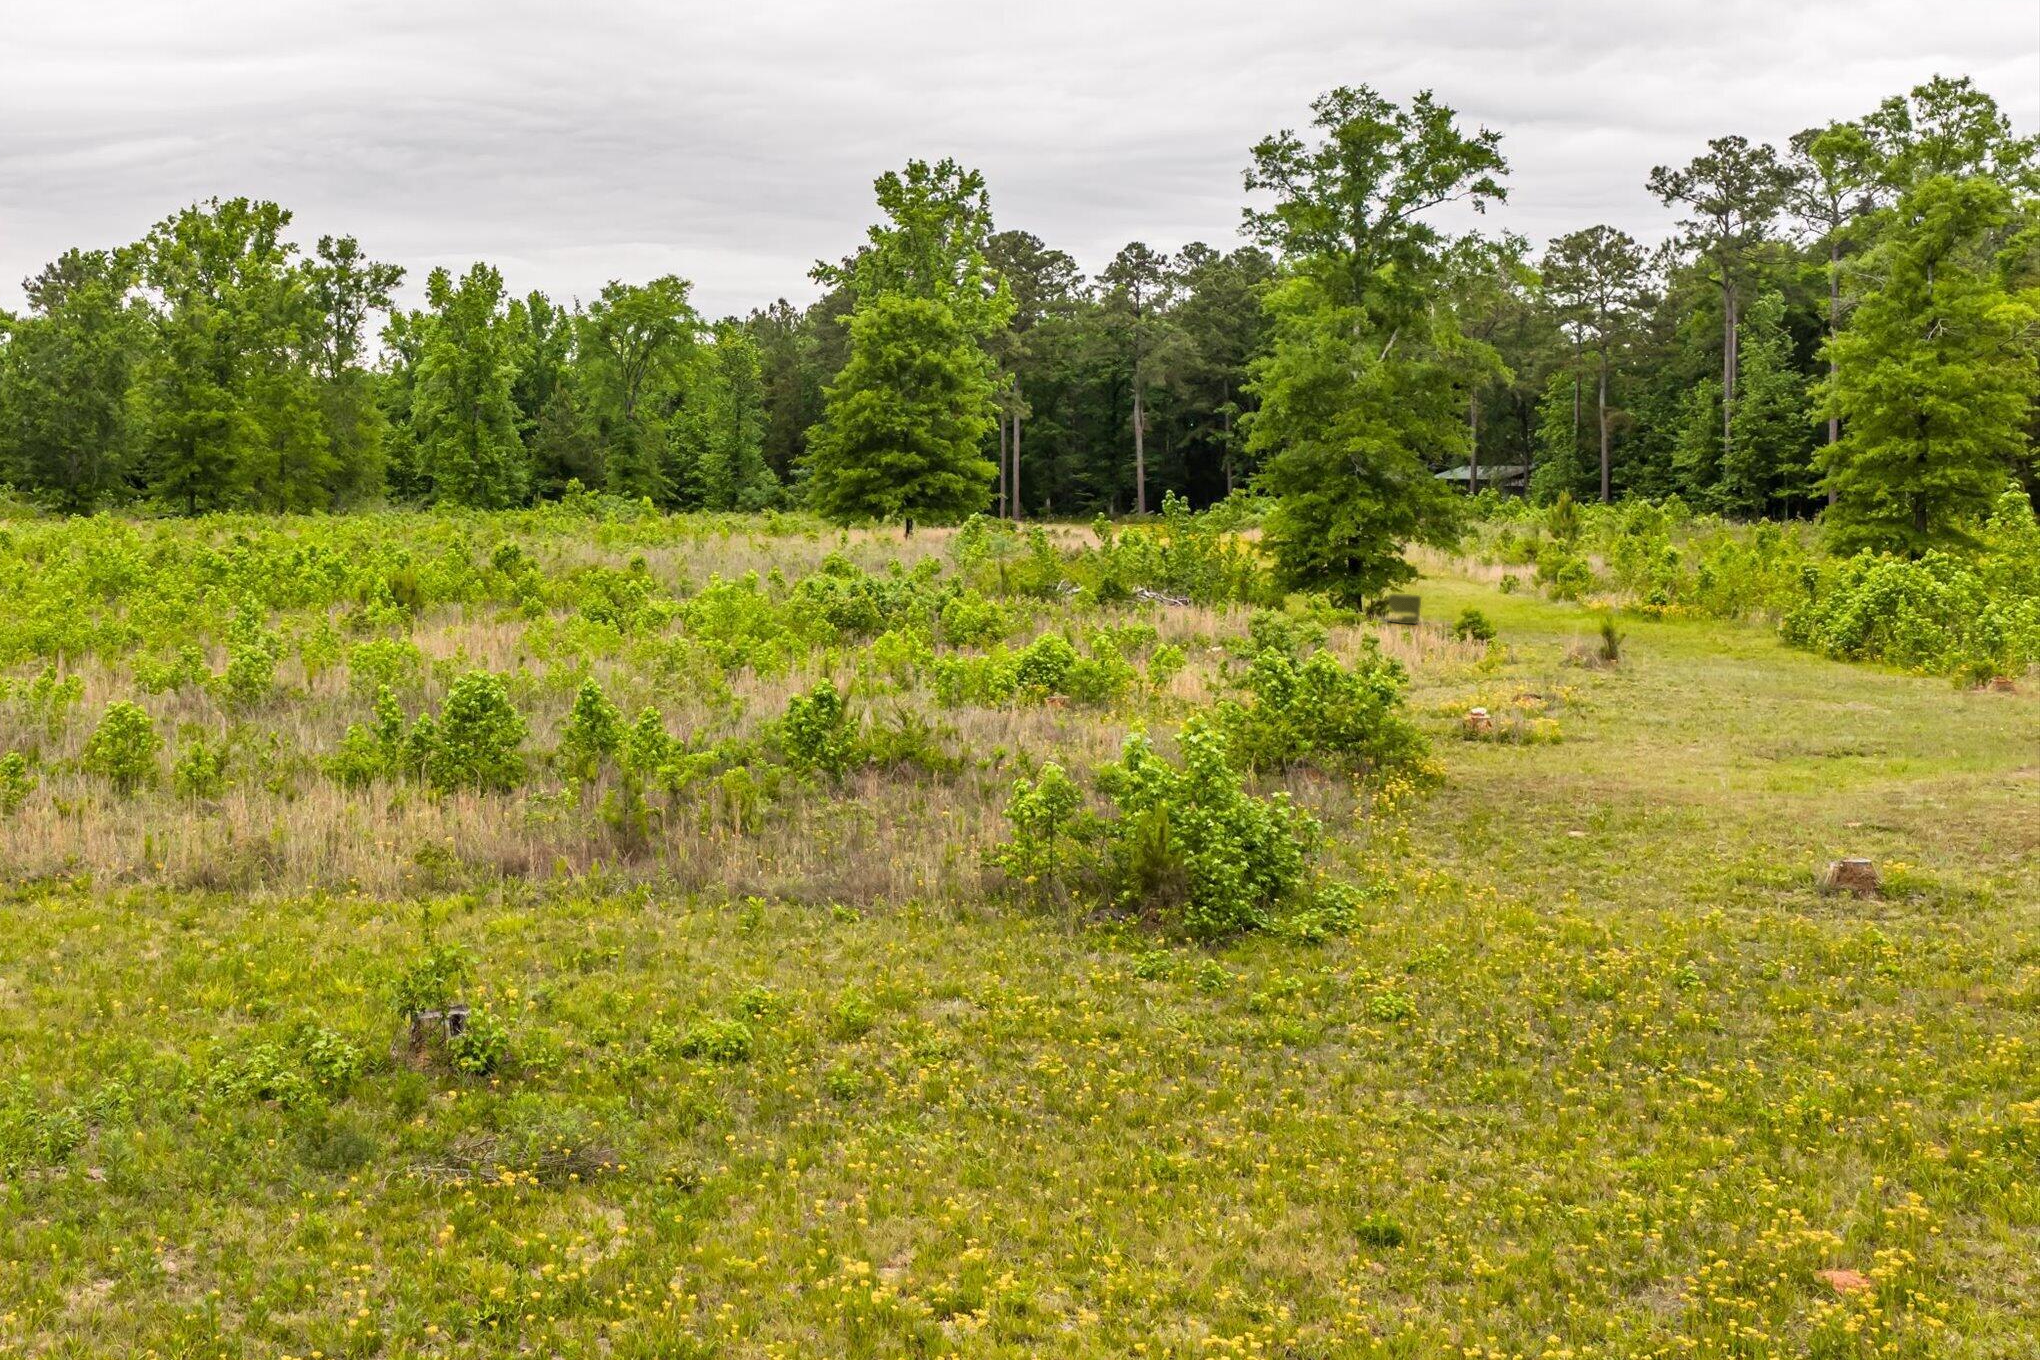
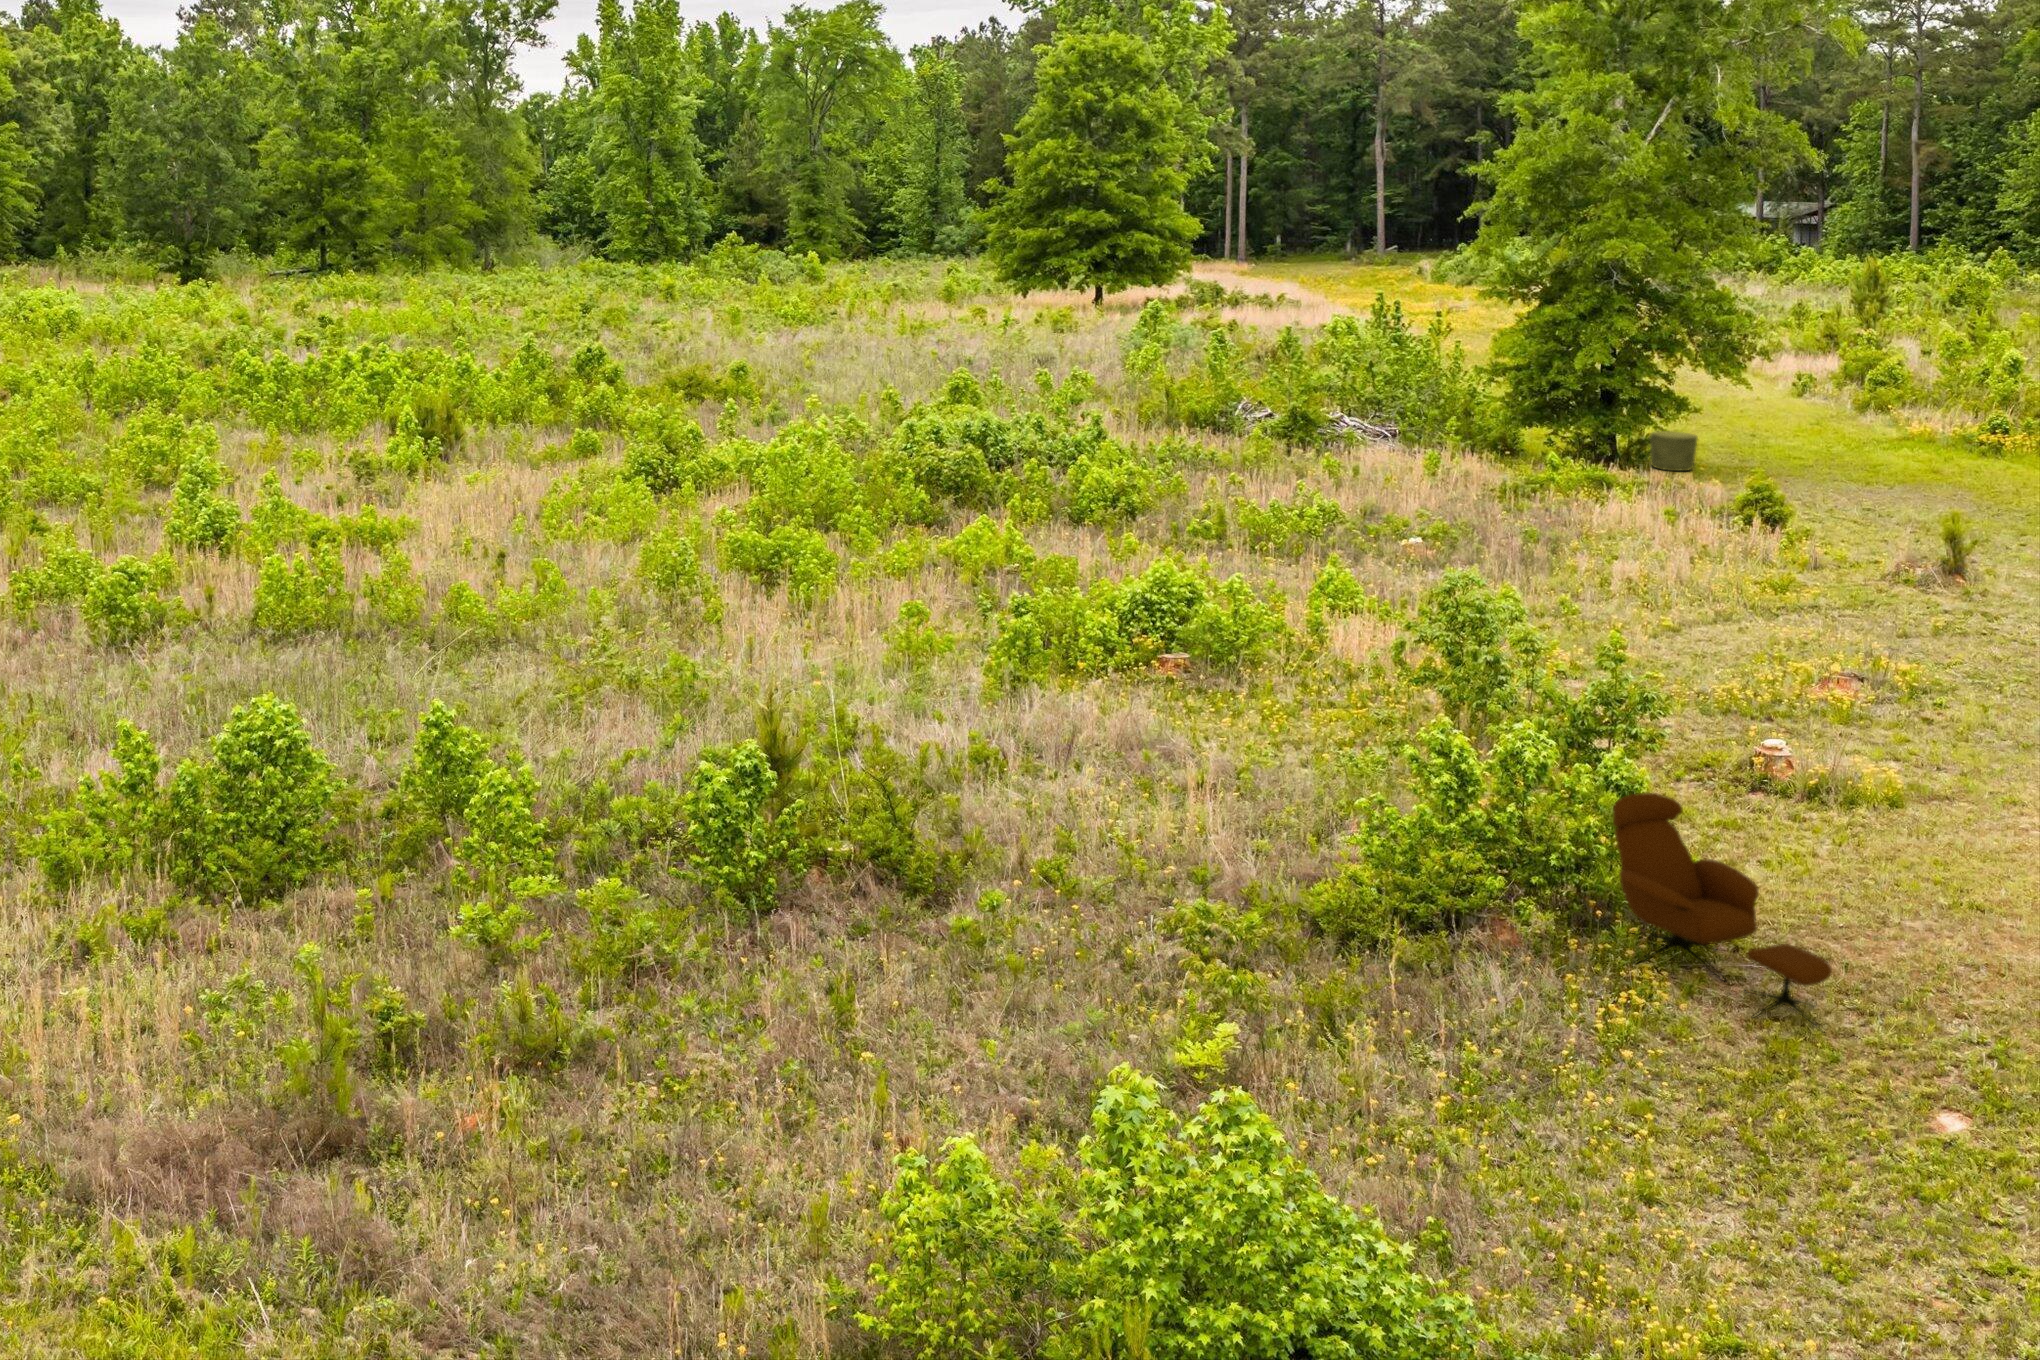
lounge chair: none [1415,673,1559,802] -> present [1613,793,1832,1033]

